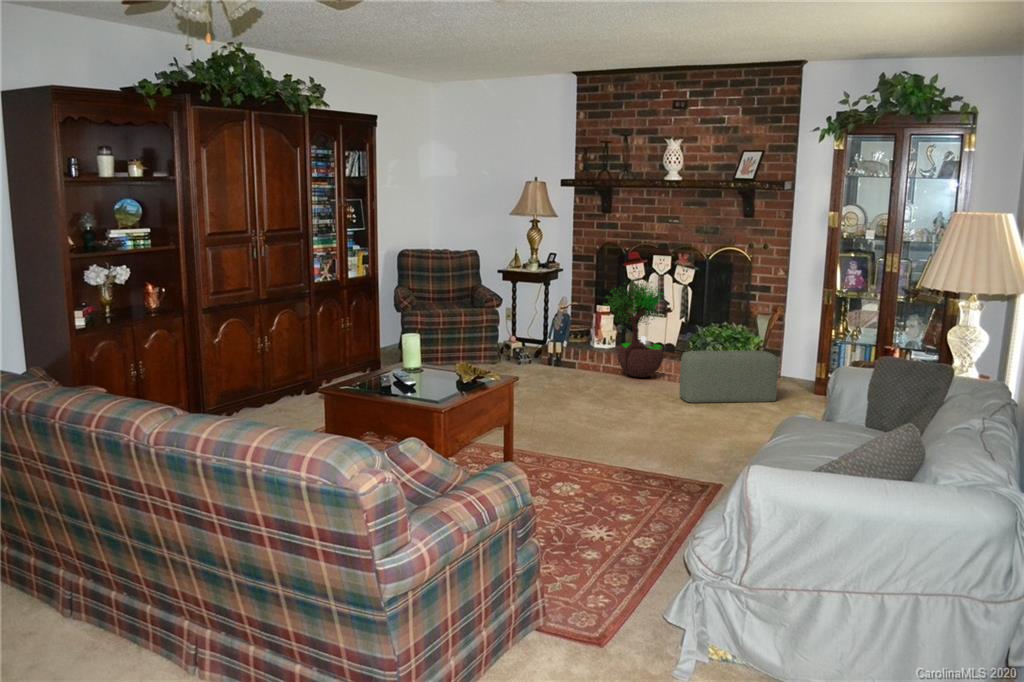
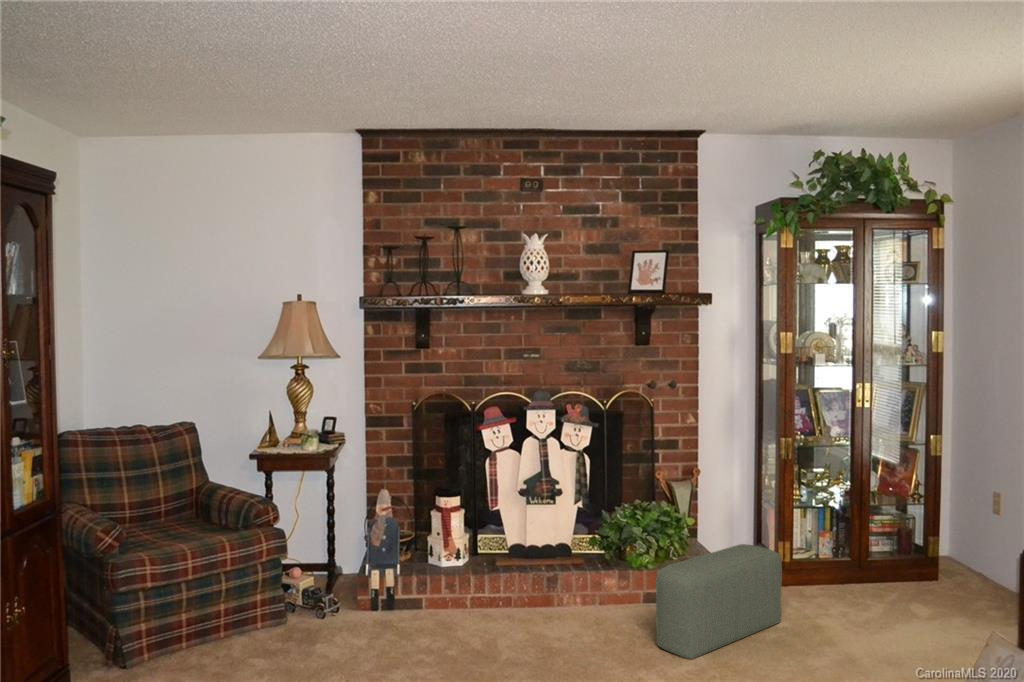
potted tree: present [606,280,663,377] -> none [482,440,585,611]

